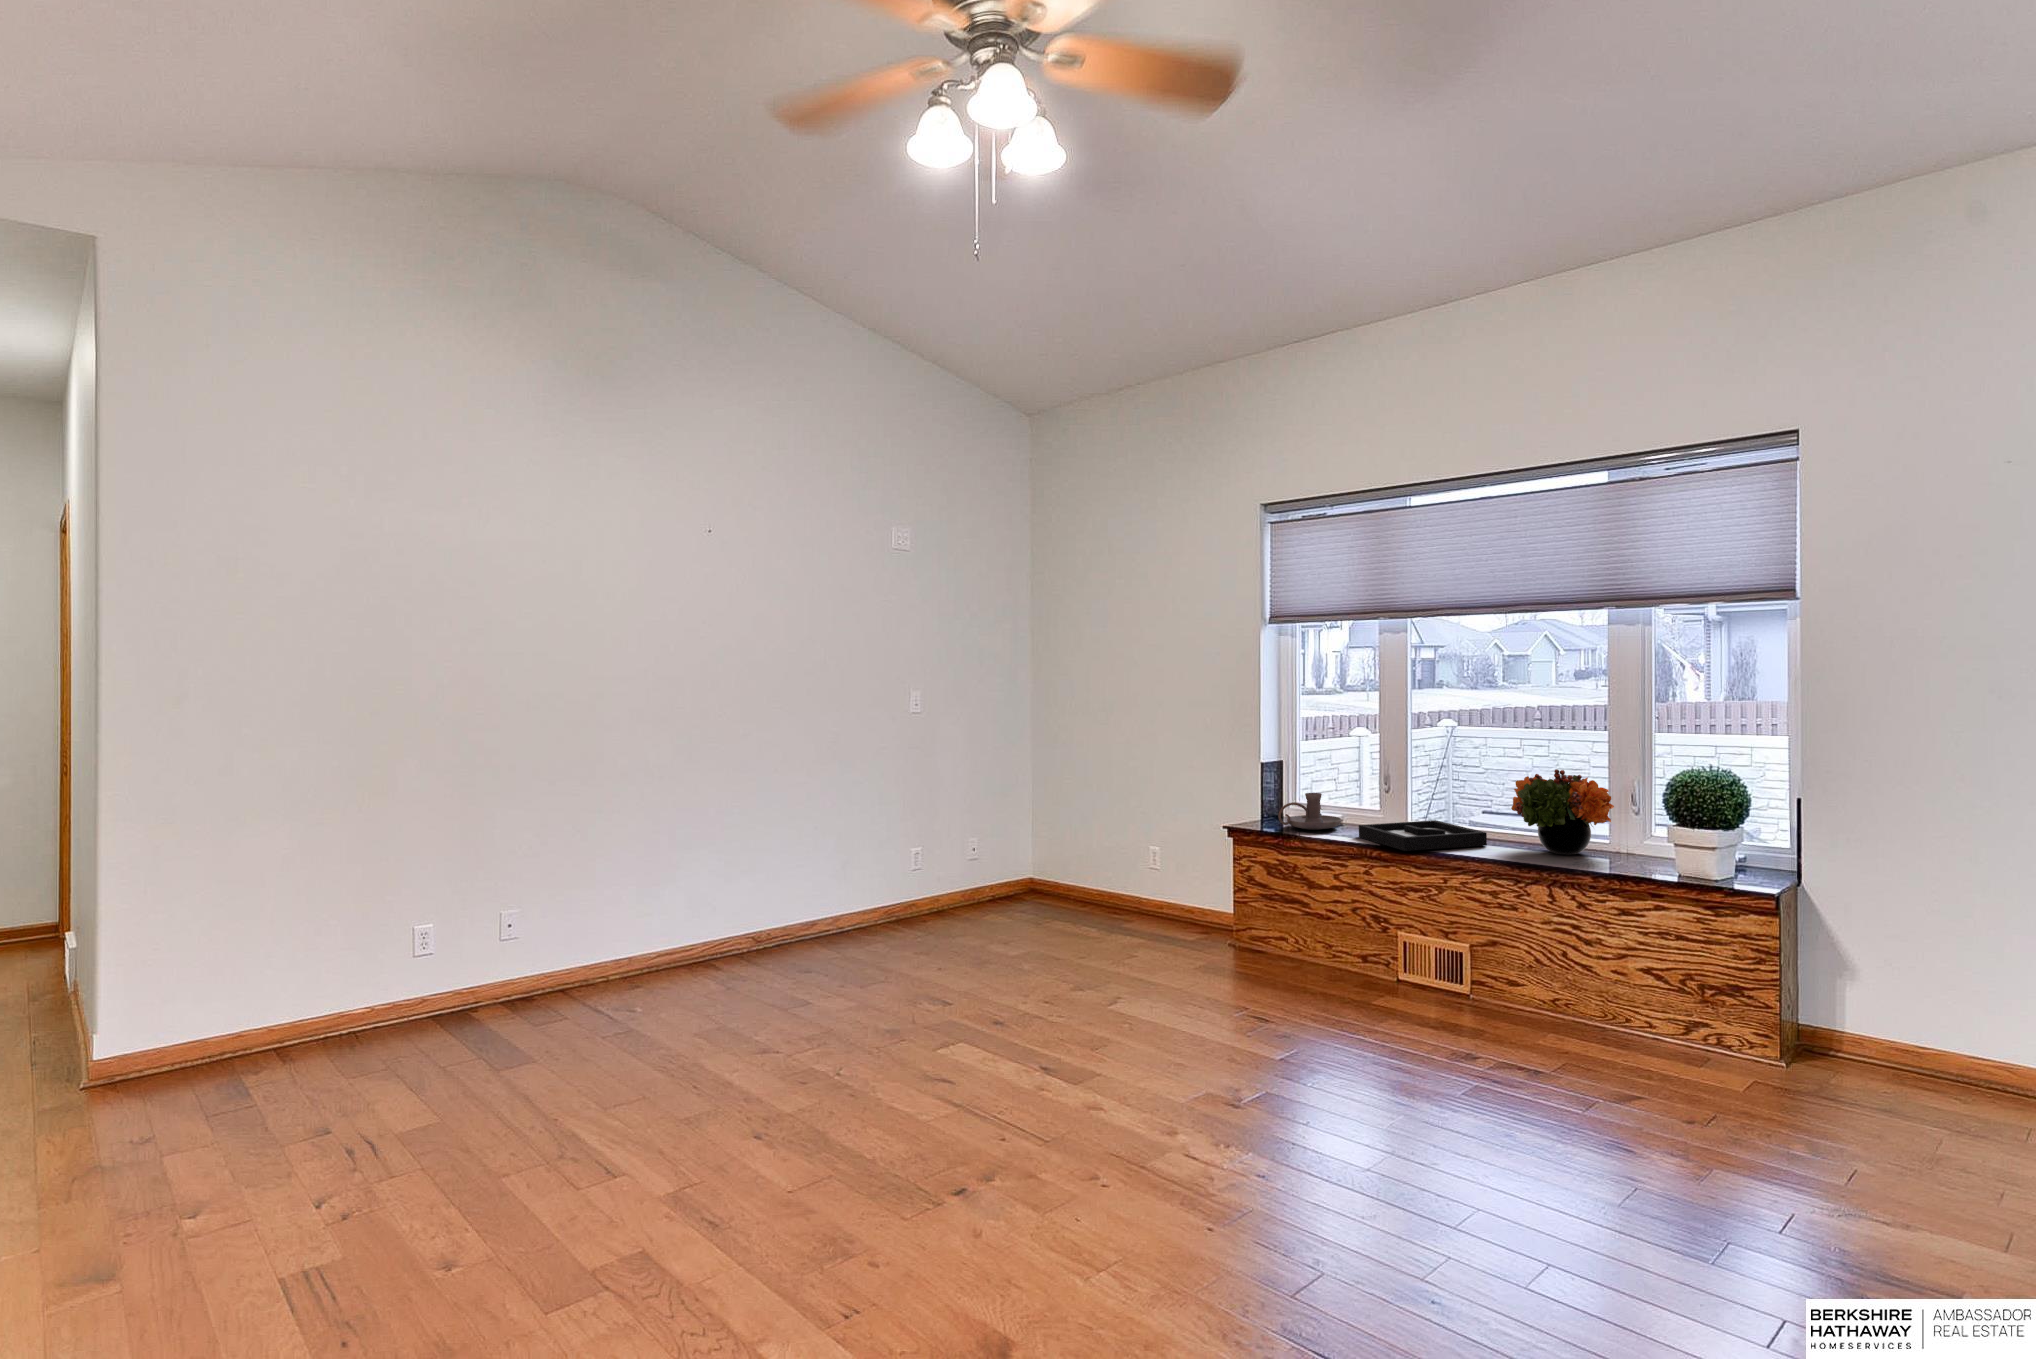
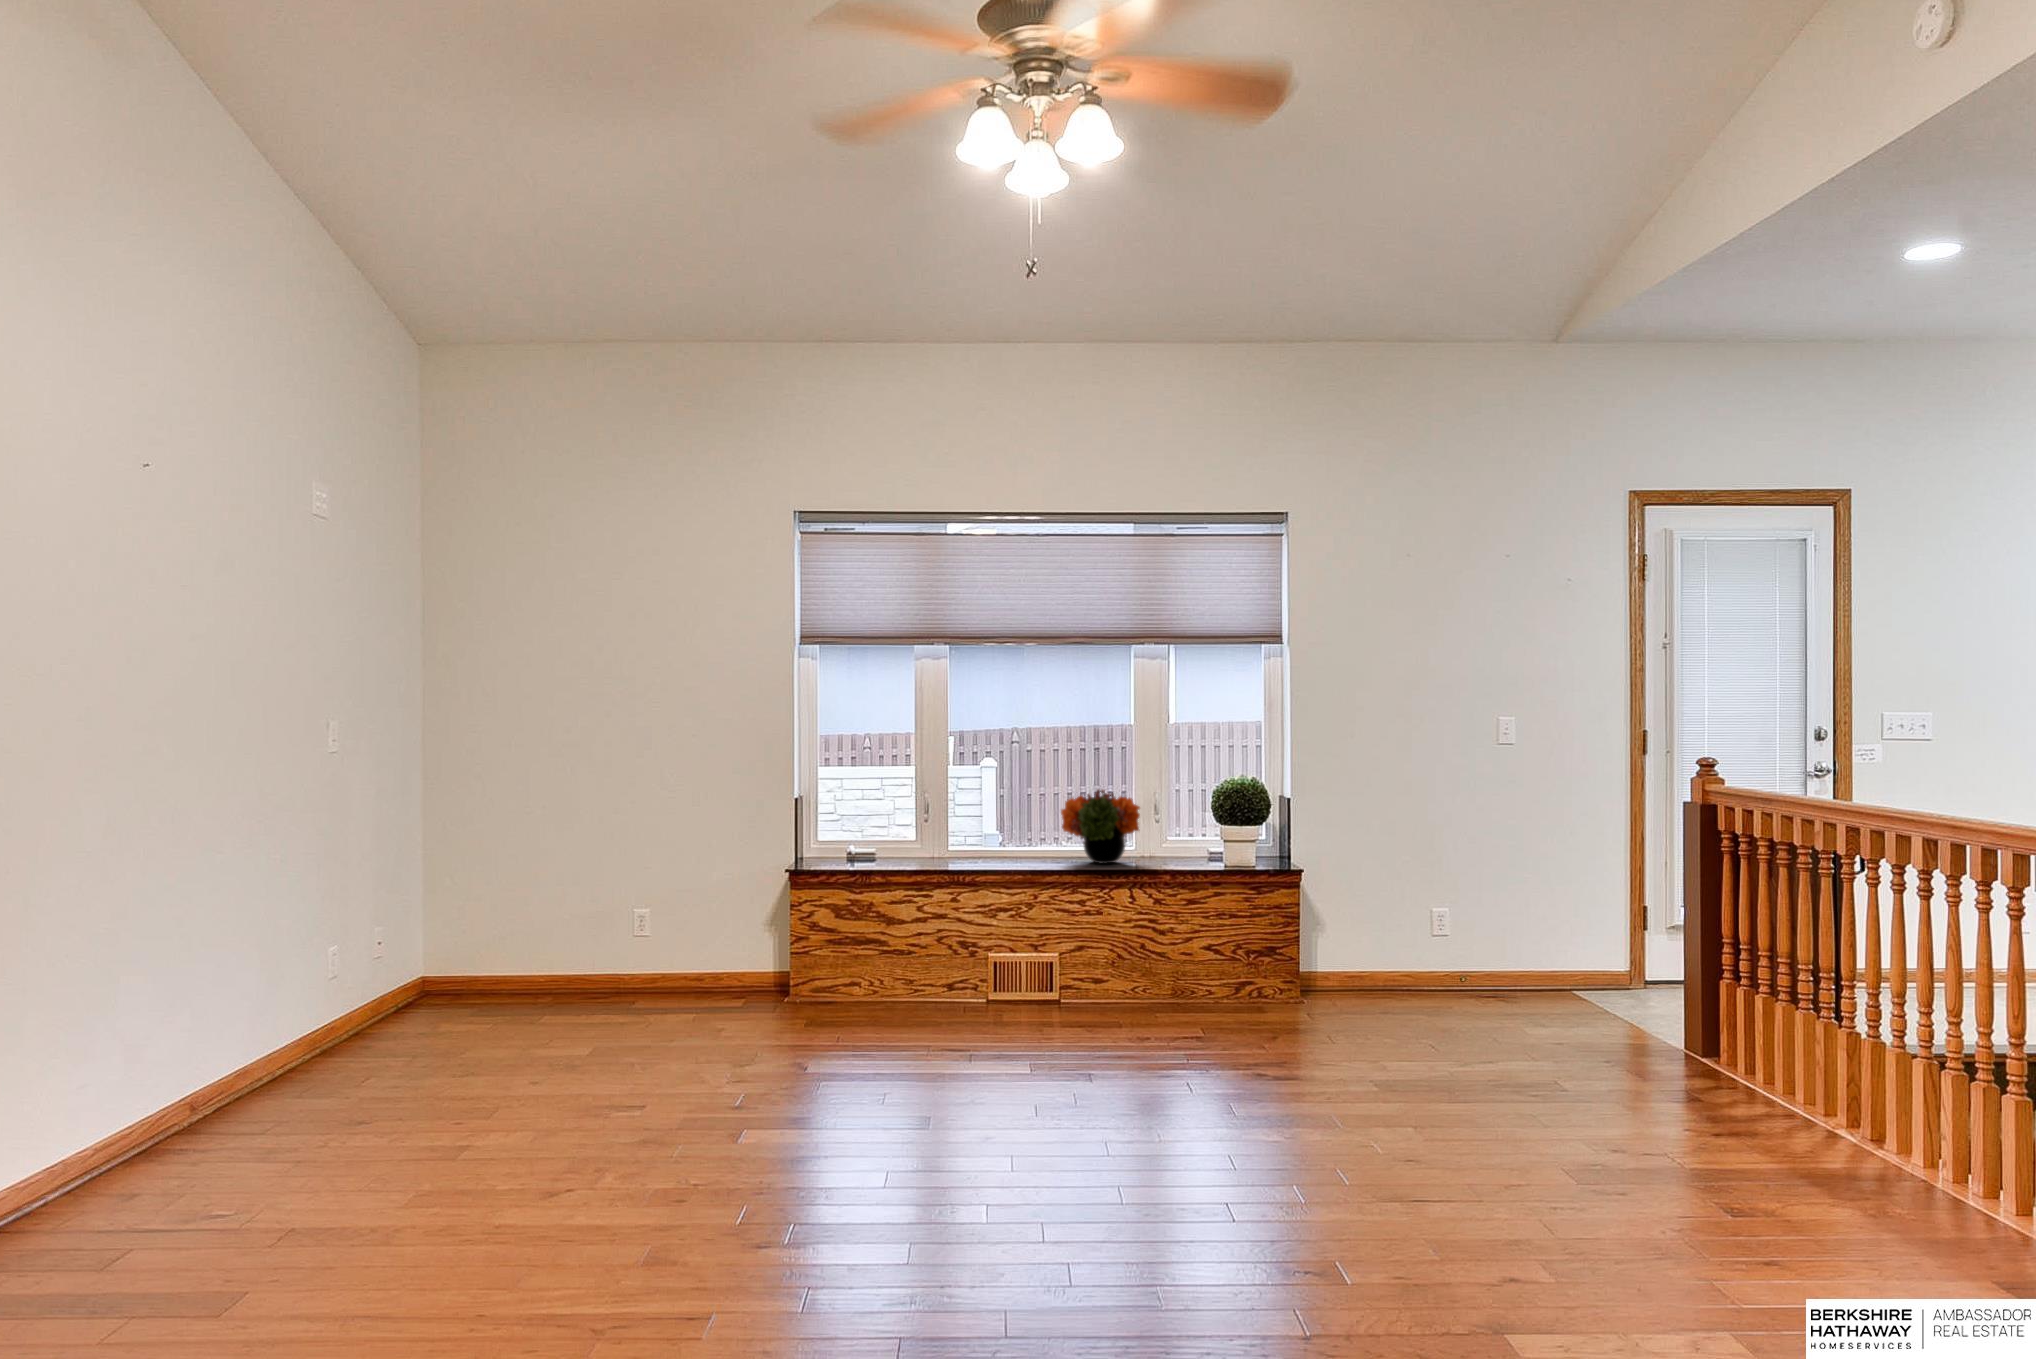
candle holder: present [1278,793,1341,830] -> none [839,828,894,866]
decorative tray: present [1359,820,1487,851] -> none [924,847,1041,873]

